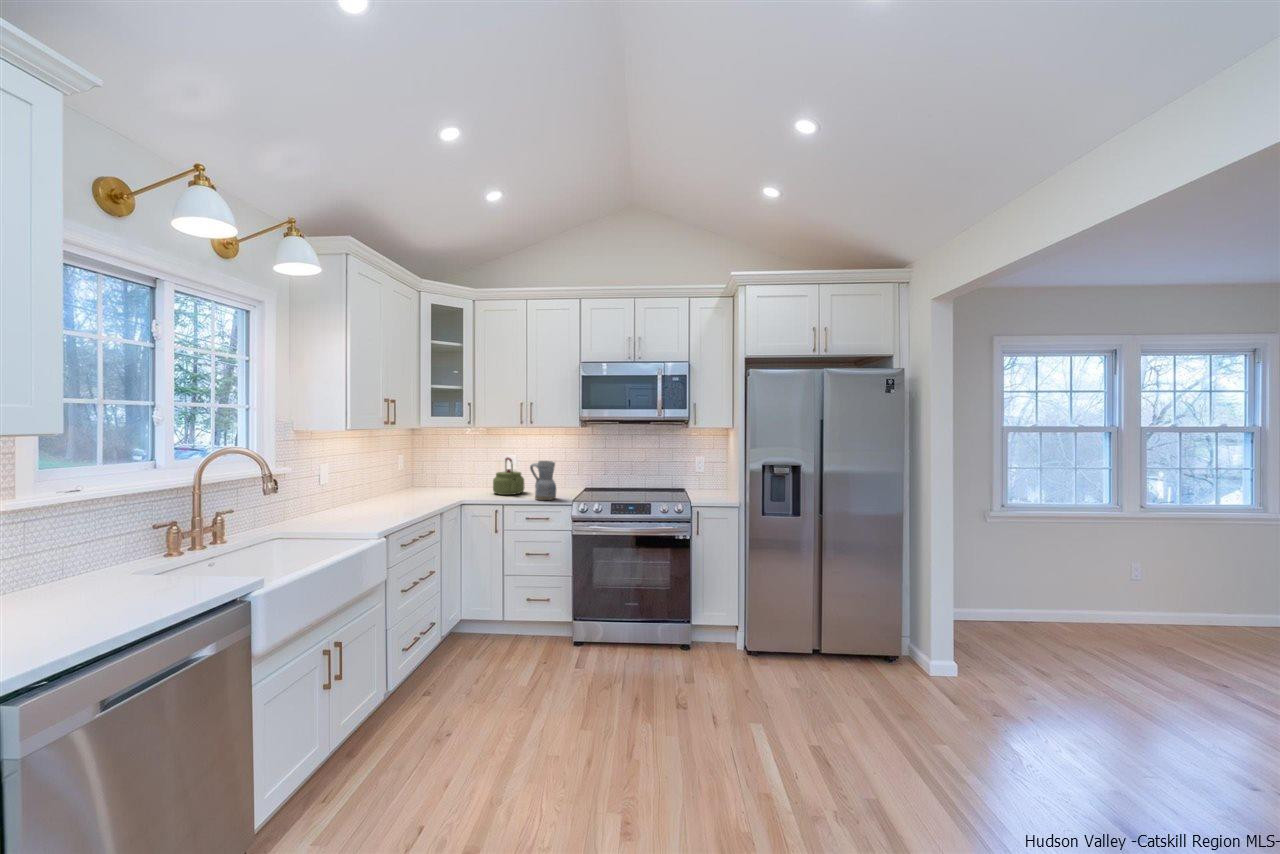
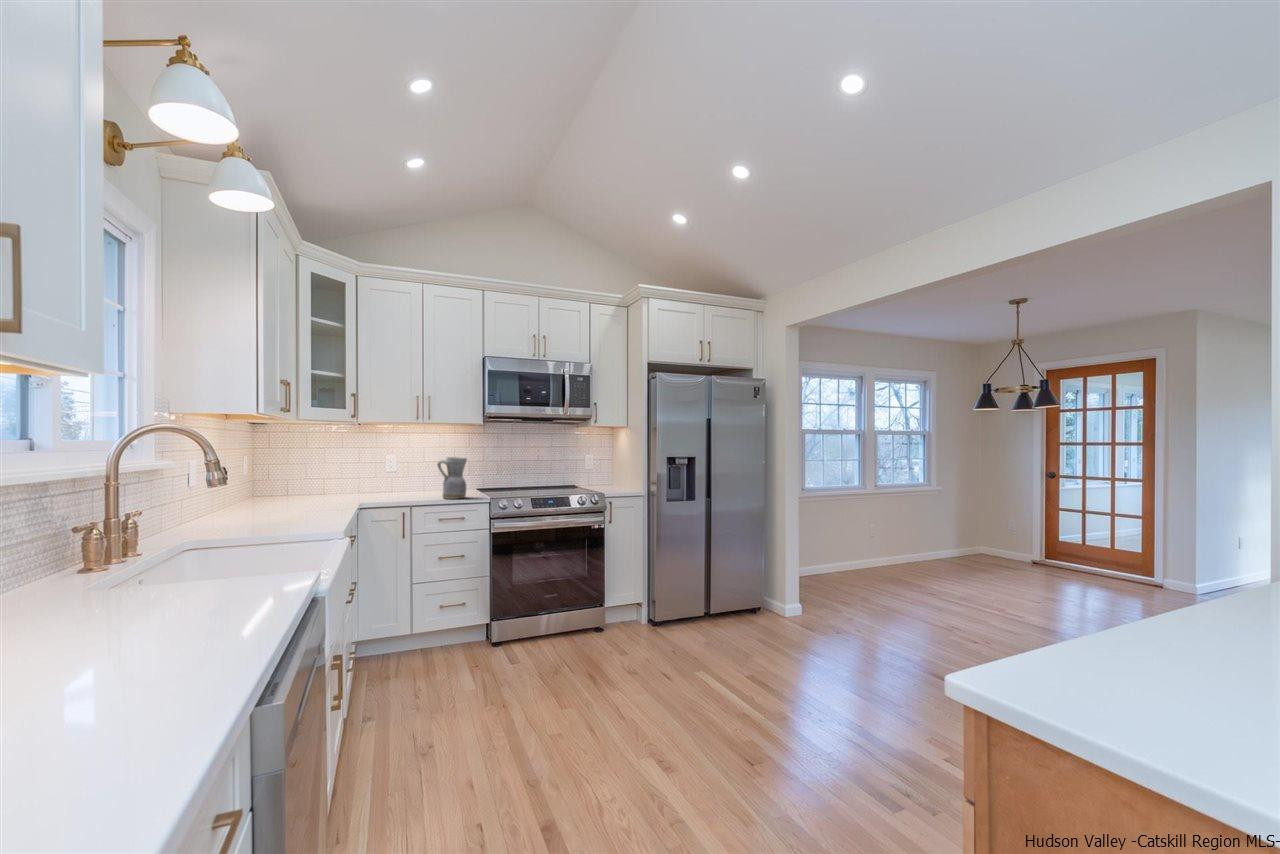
kettle: present [493,458,525,495] -> none [380,456,417,497]

